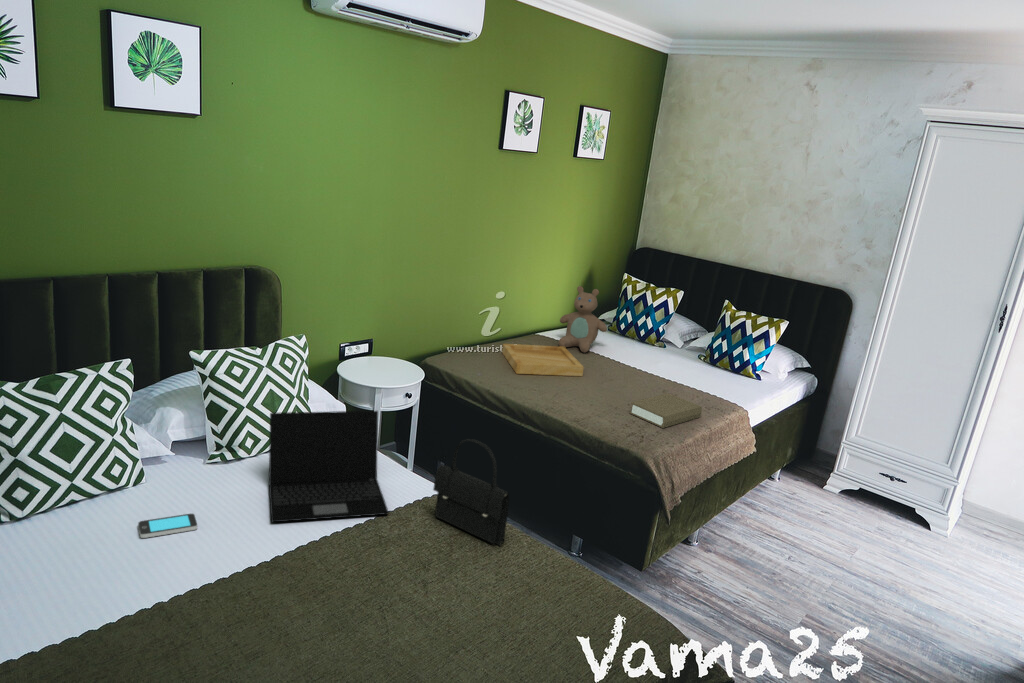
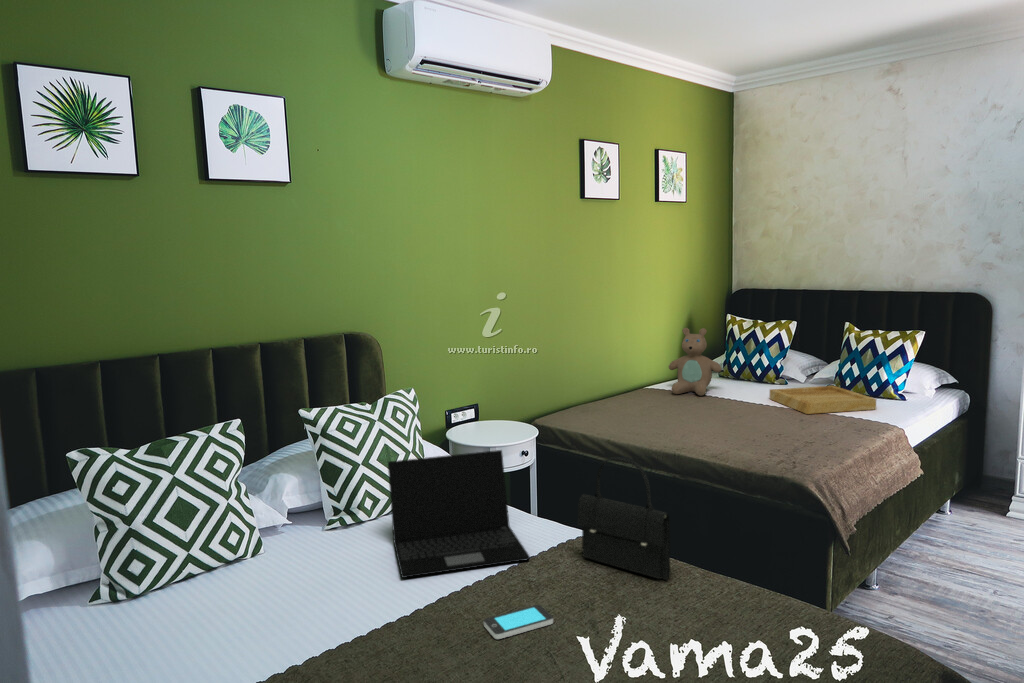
tray: present [502,344,583,376] -> present [770,386,876,414]
book: present [630,393,702,428] -> none [771,417,854,451]
smartphone: present [138,514,197,538] -> present [484,605,553,639]

